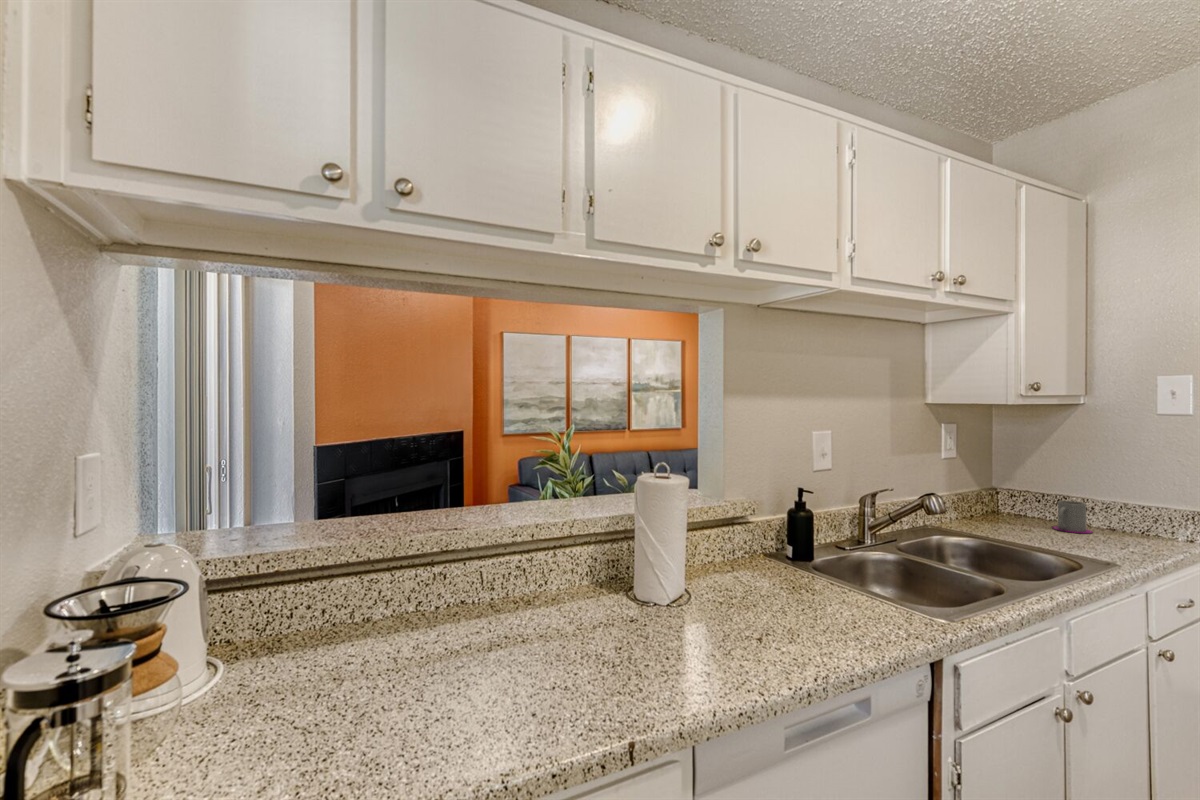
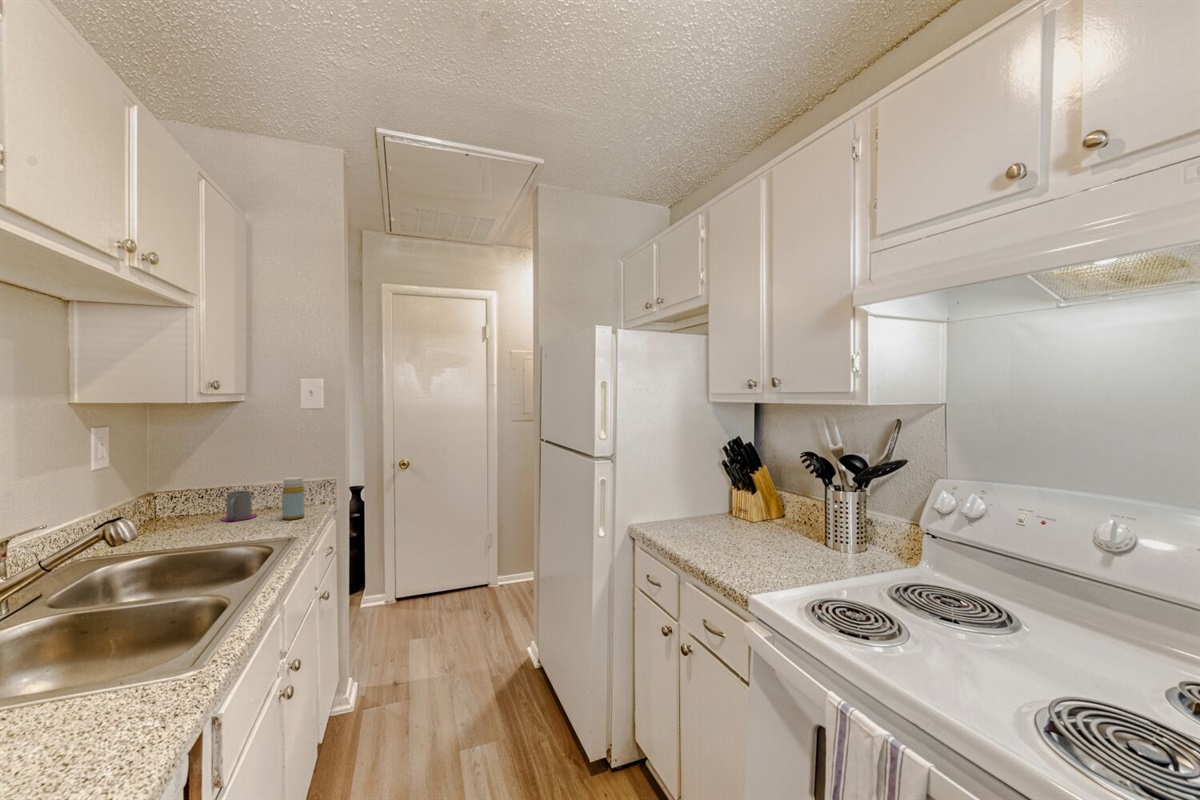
bottle: none [1120,495,1152,548] -> present [282,477,304,520]

